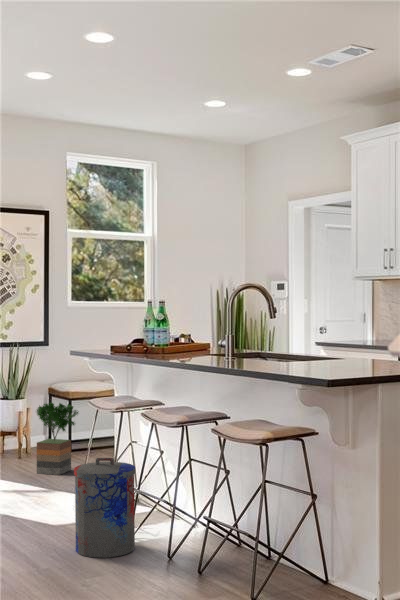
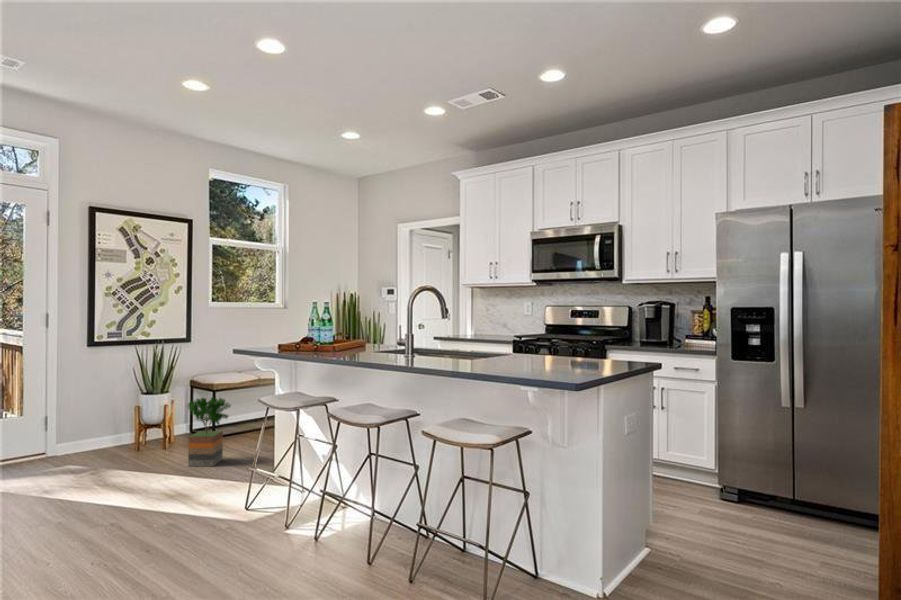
trash can: present [74,458,135,558] -> none [266,466,333,579]

